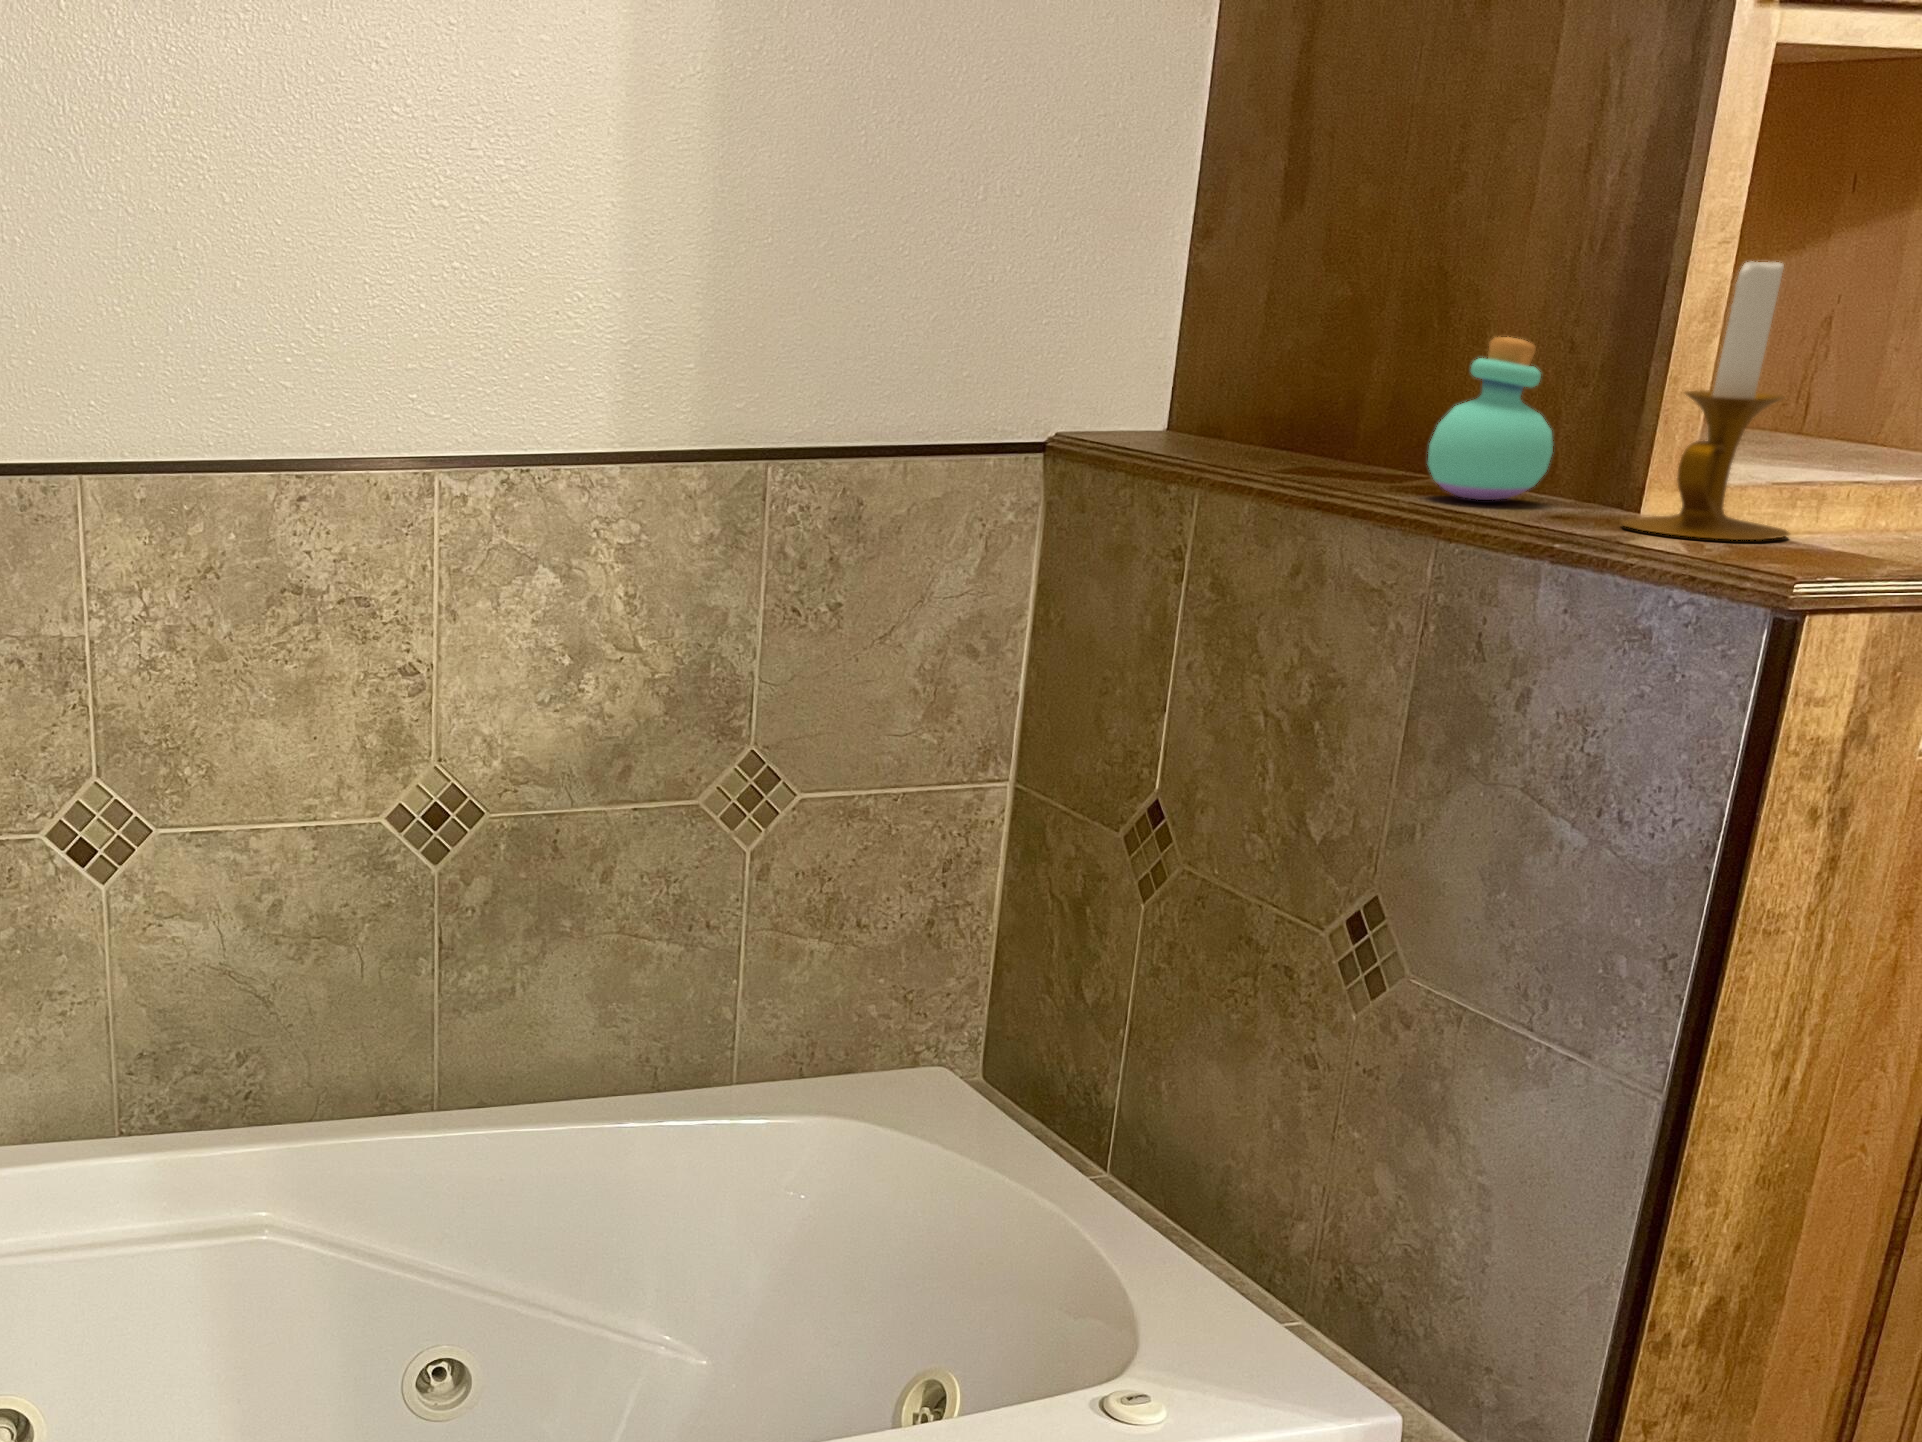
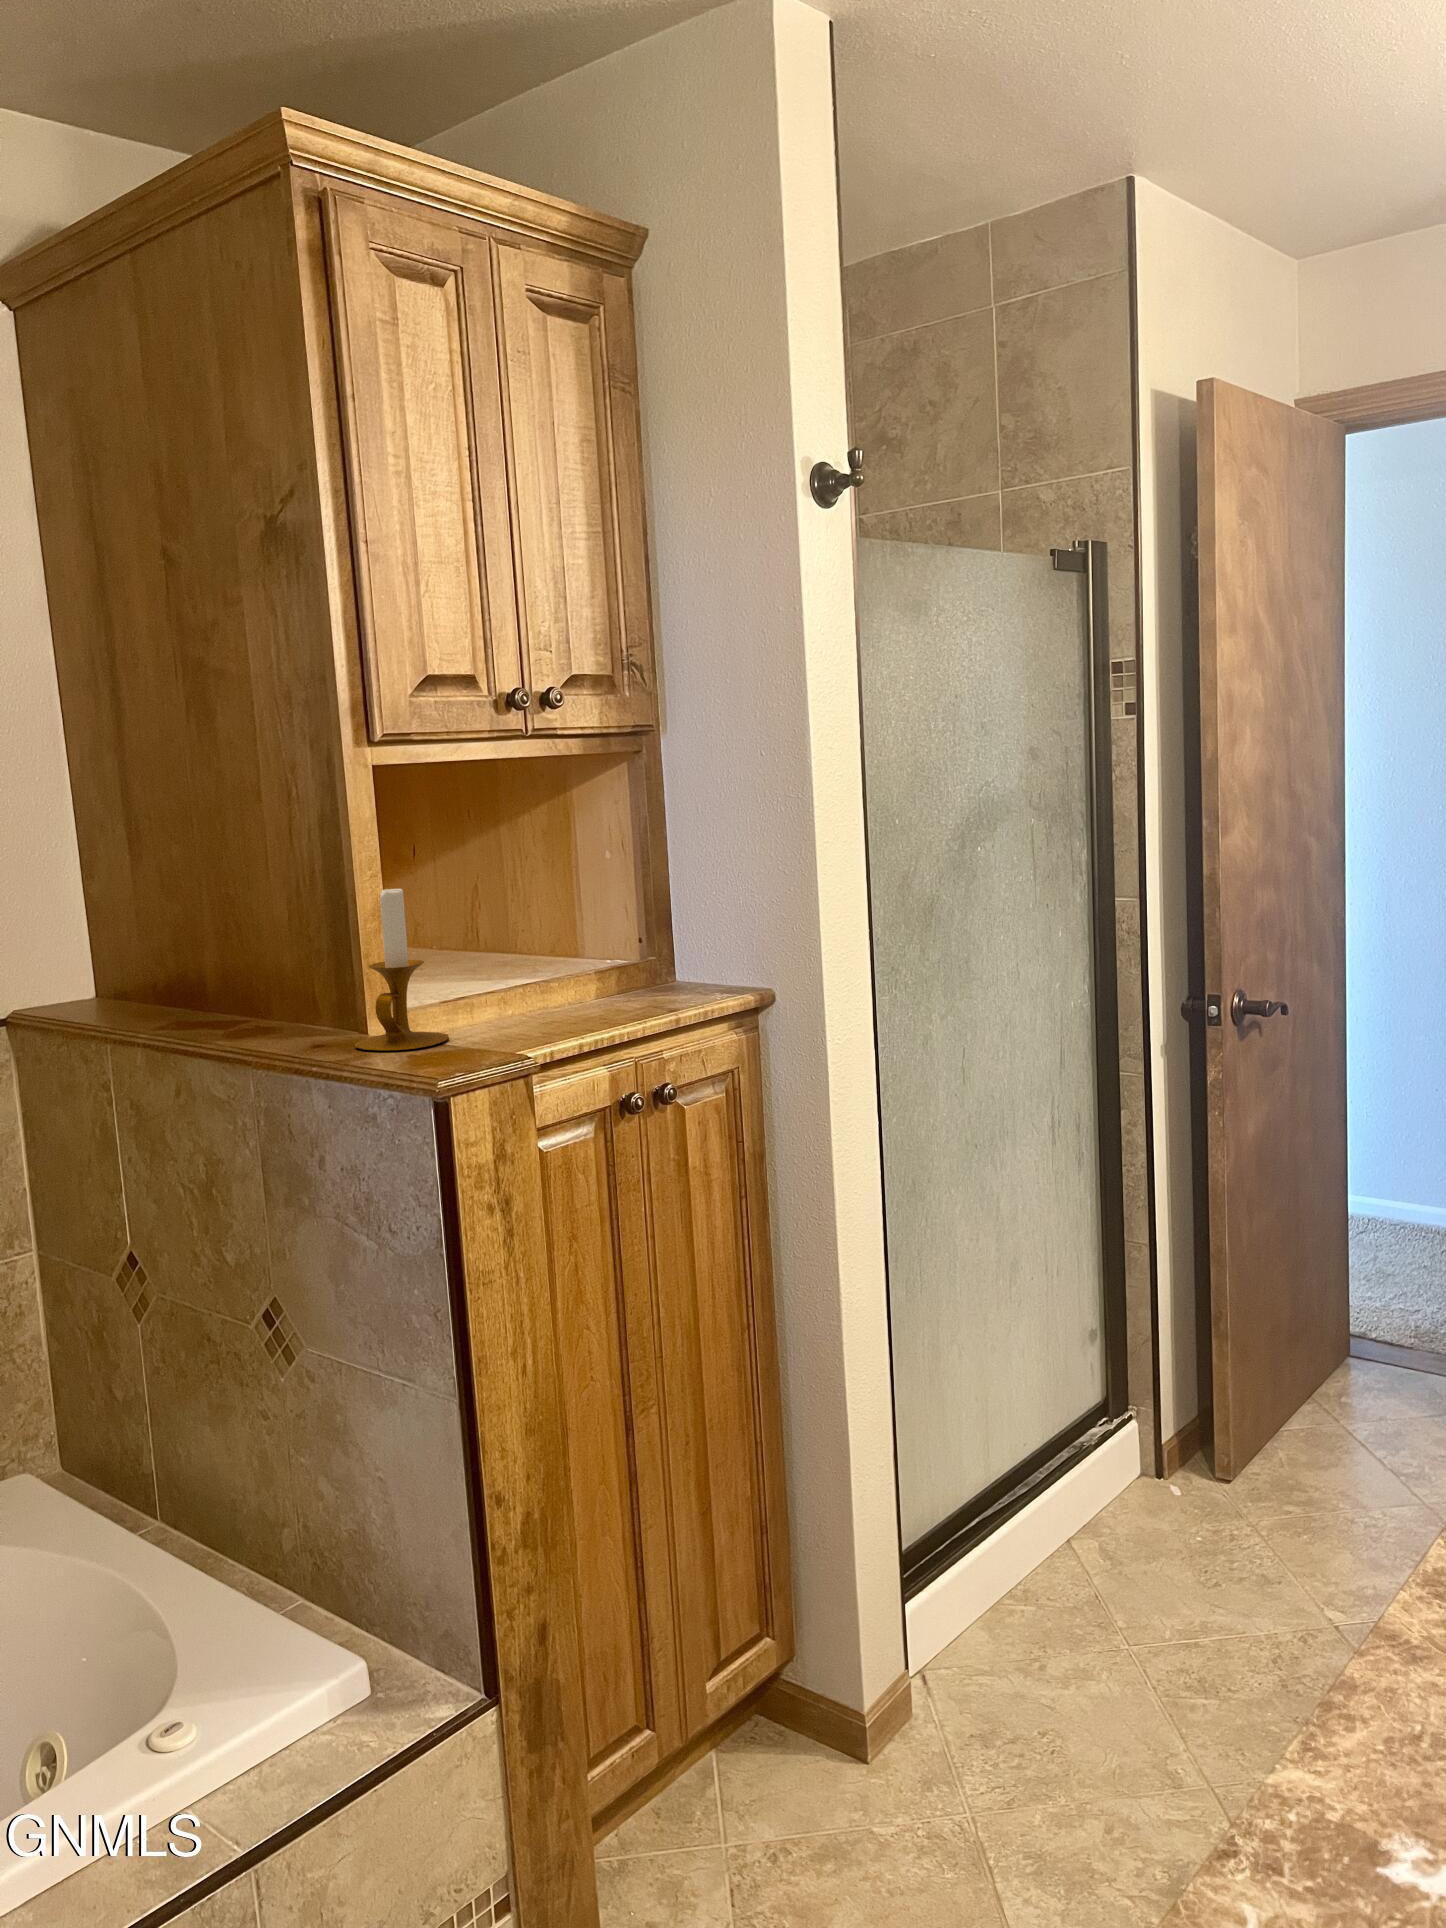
perfume bottle: present [1428,337,1553,500] -> none [238,939,314,1037]

